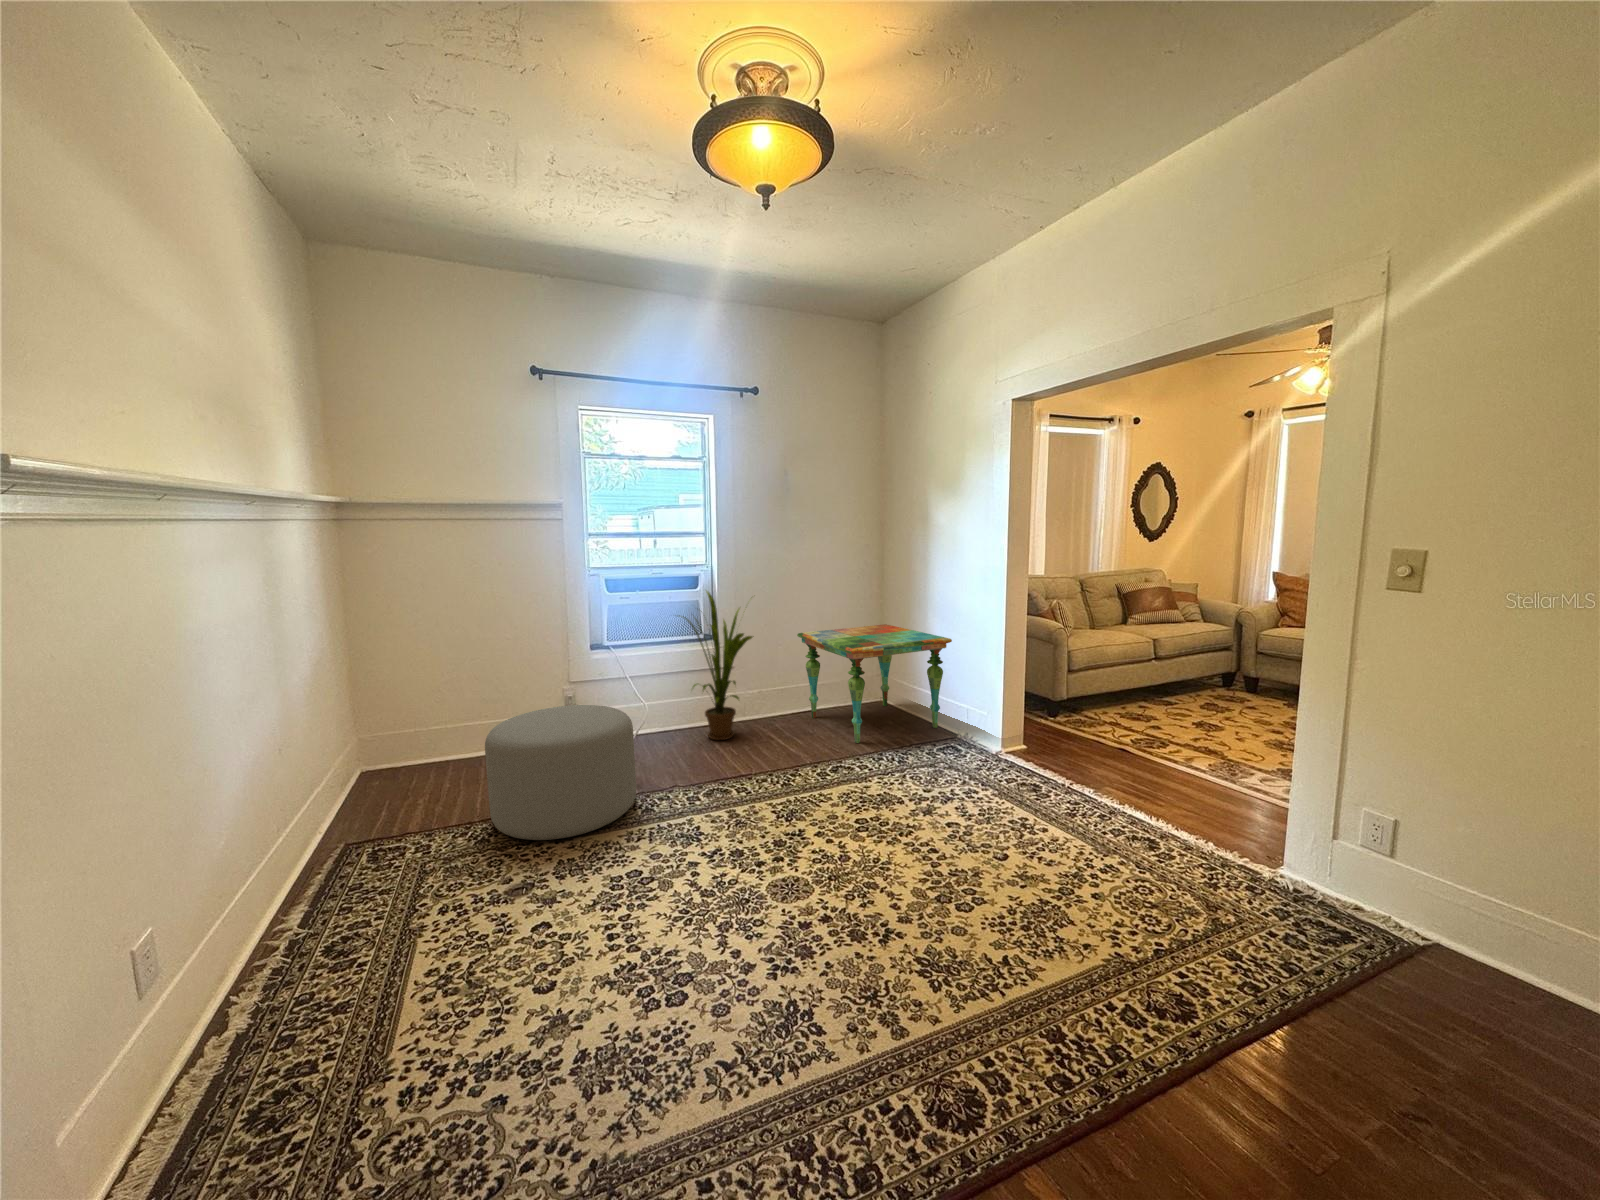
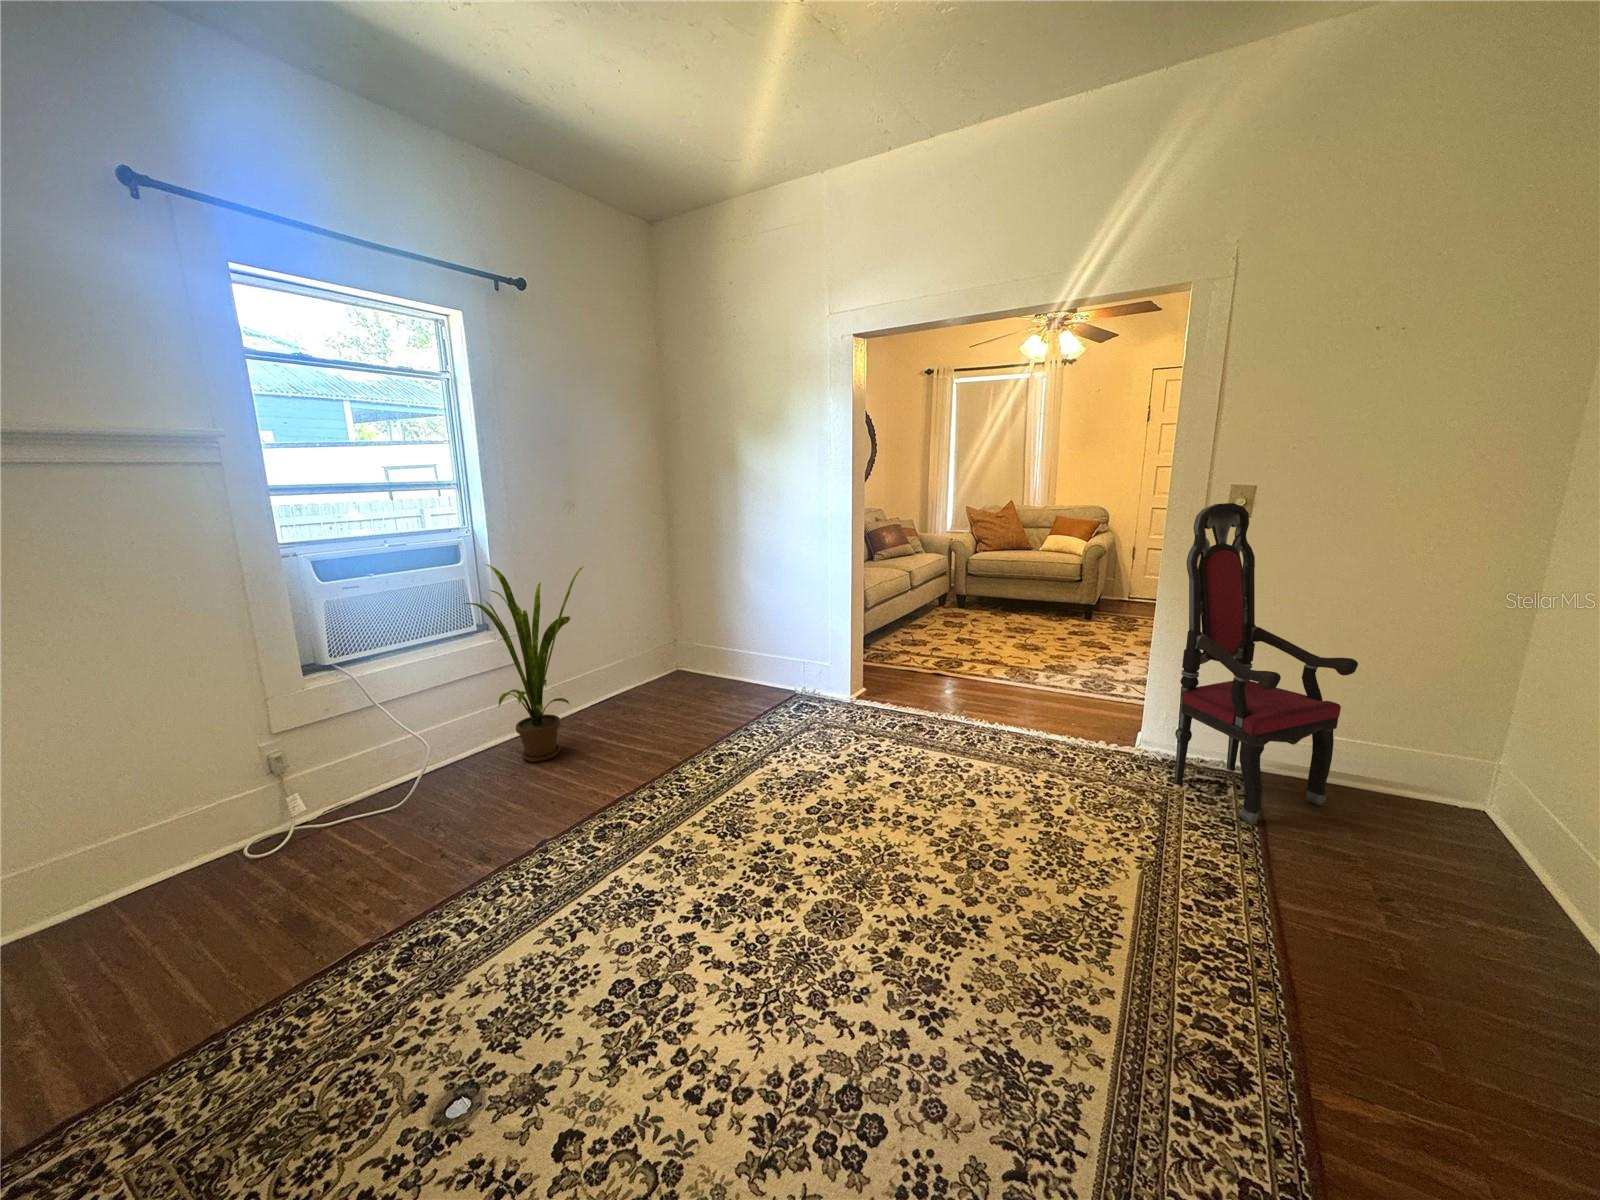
armchair: none [1294,562,1569,1015] -> present [1175,503,1358,825]
side table: present [797,624,952,743] -> none [608,586,787,723]
ottoman: present [485,705,636,840] -> none [232,756,523,1022]

